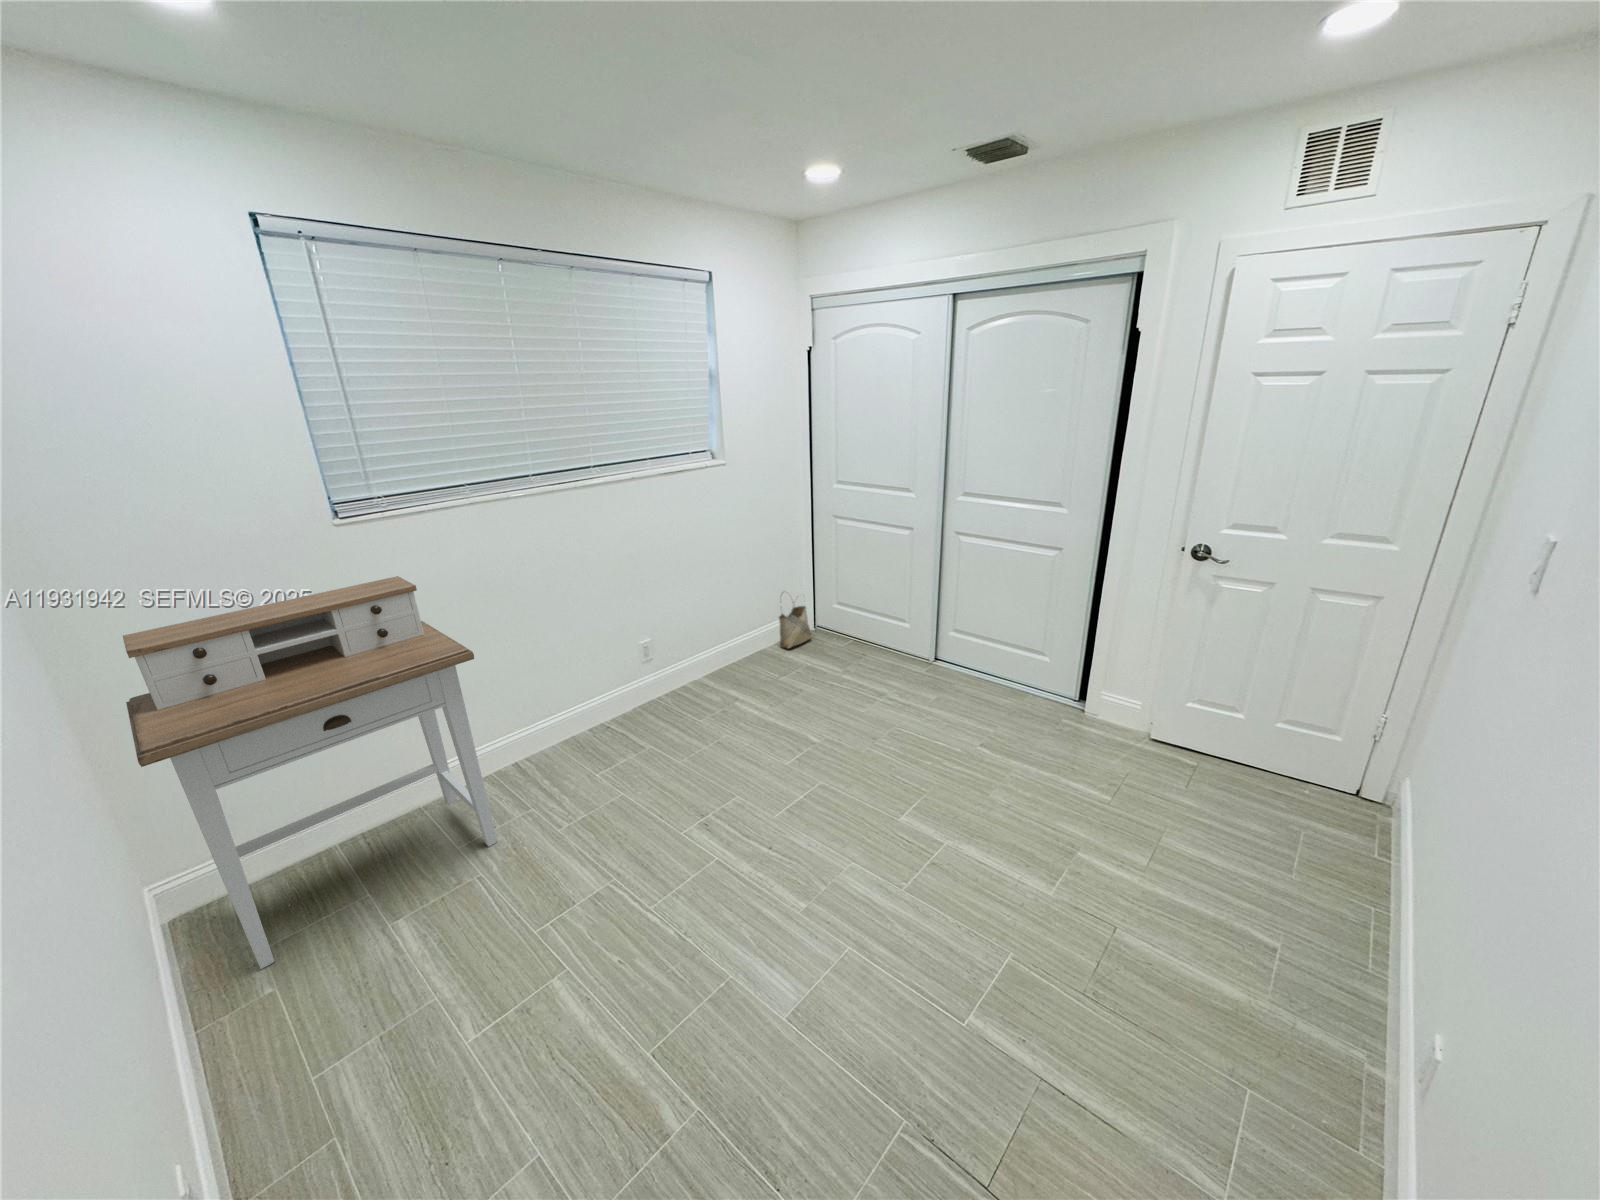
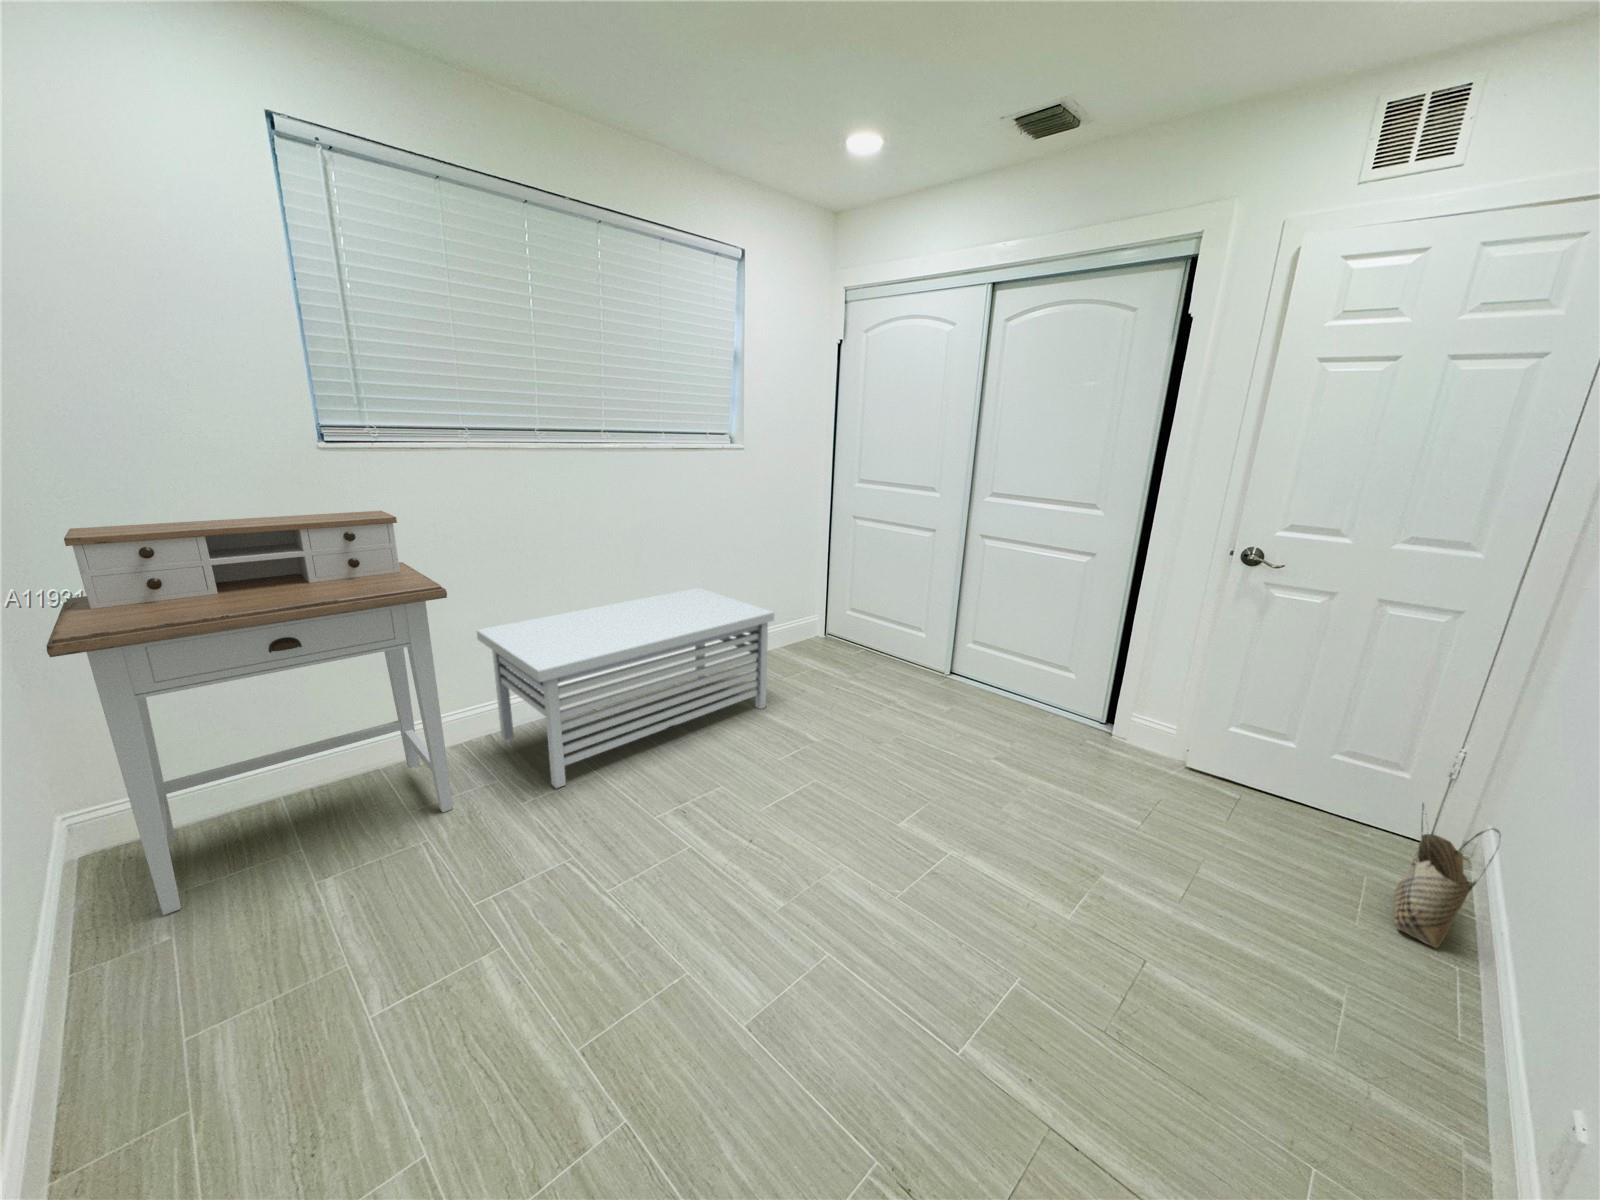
storage bench: none [495,602,770,813] -> present [477,588,774,788]
woven basket: present [779,606,811,649] -> present [1394,804,1500,948]

